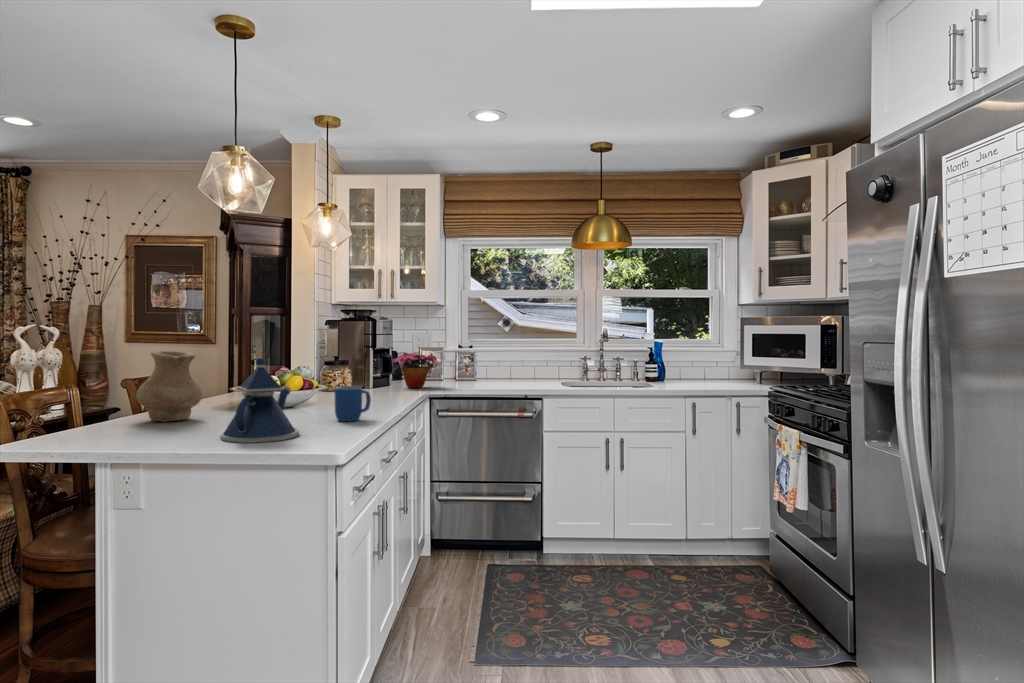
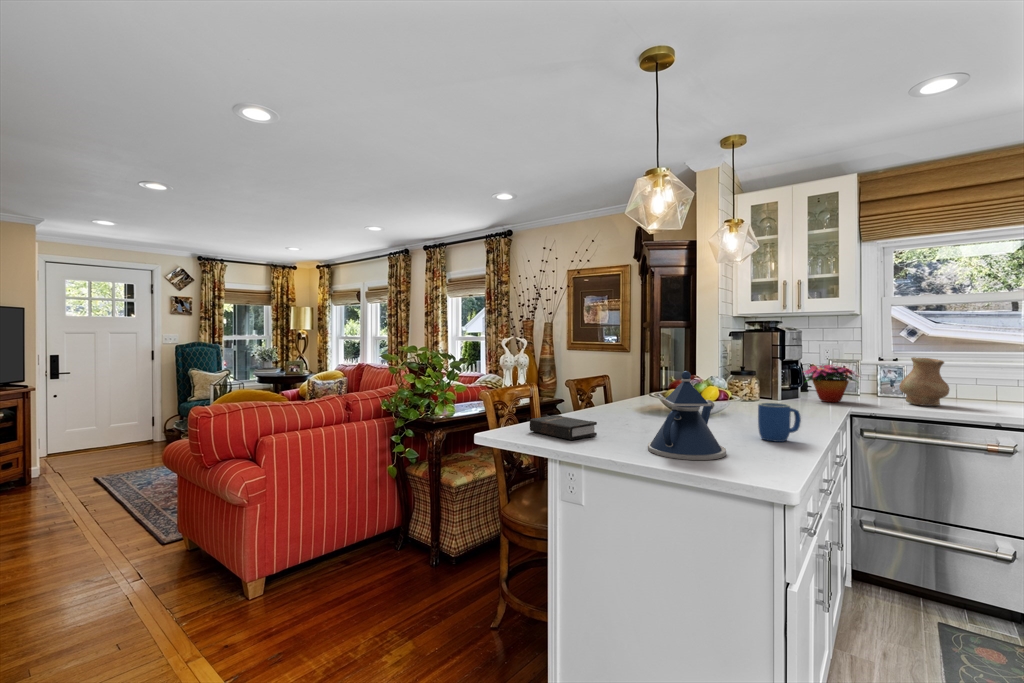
vase: present [136,351,202,421] -> present [899,357,949,406]
hardback book: none [71,415,162,439] -> present [530,415,597,440]

